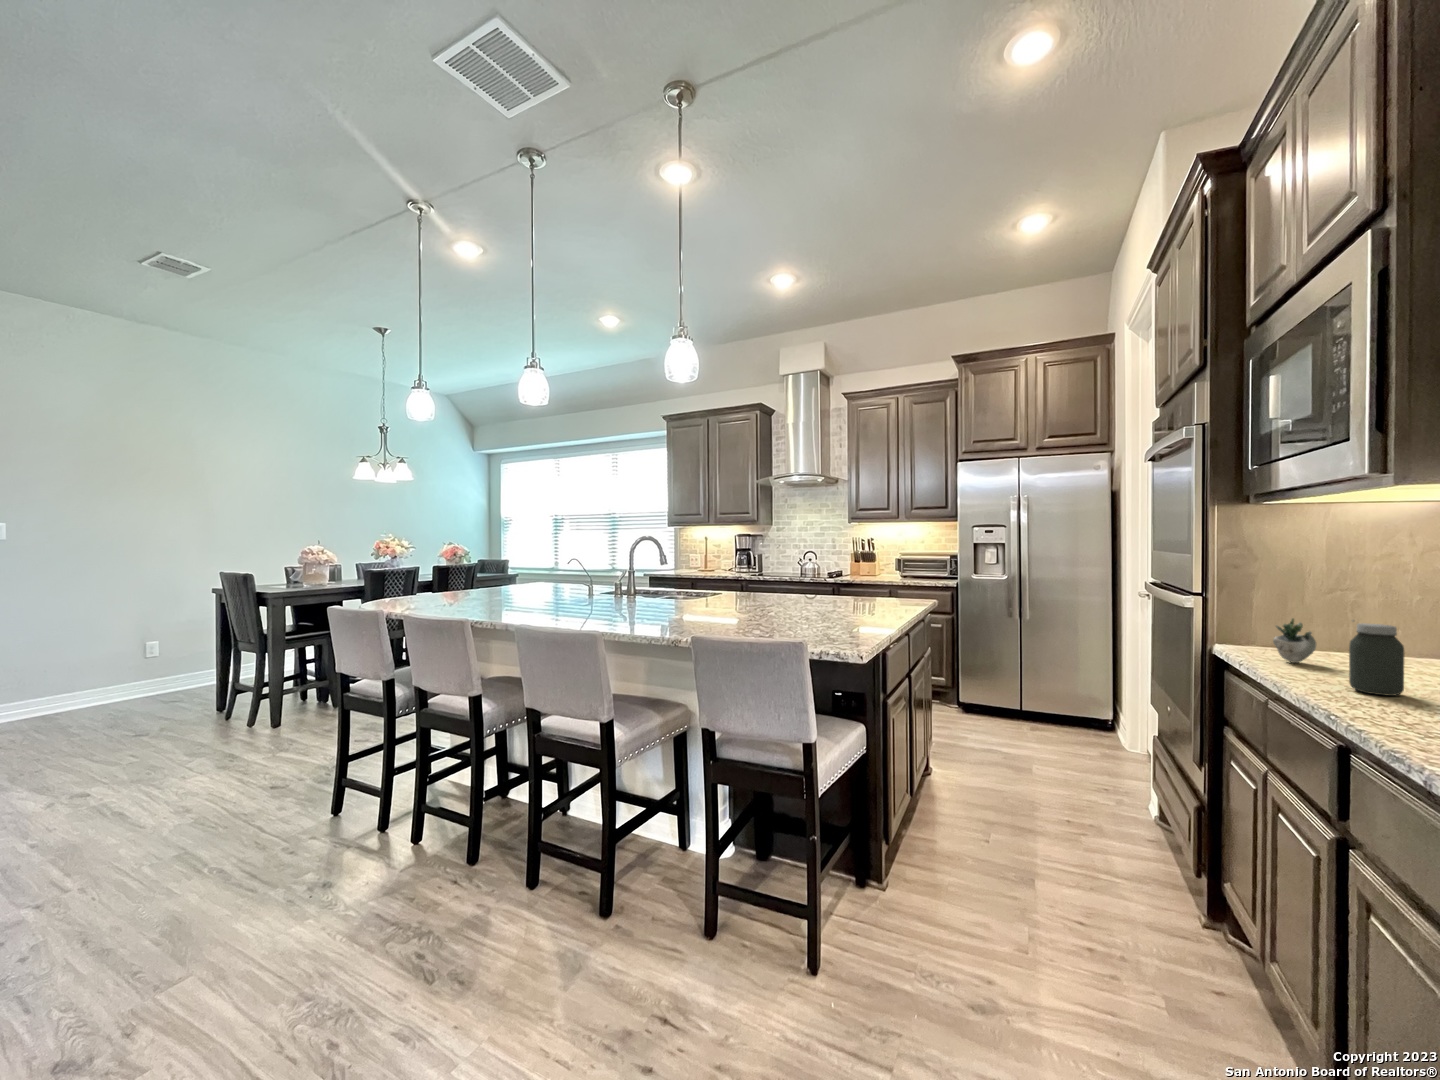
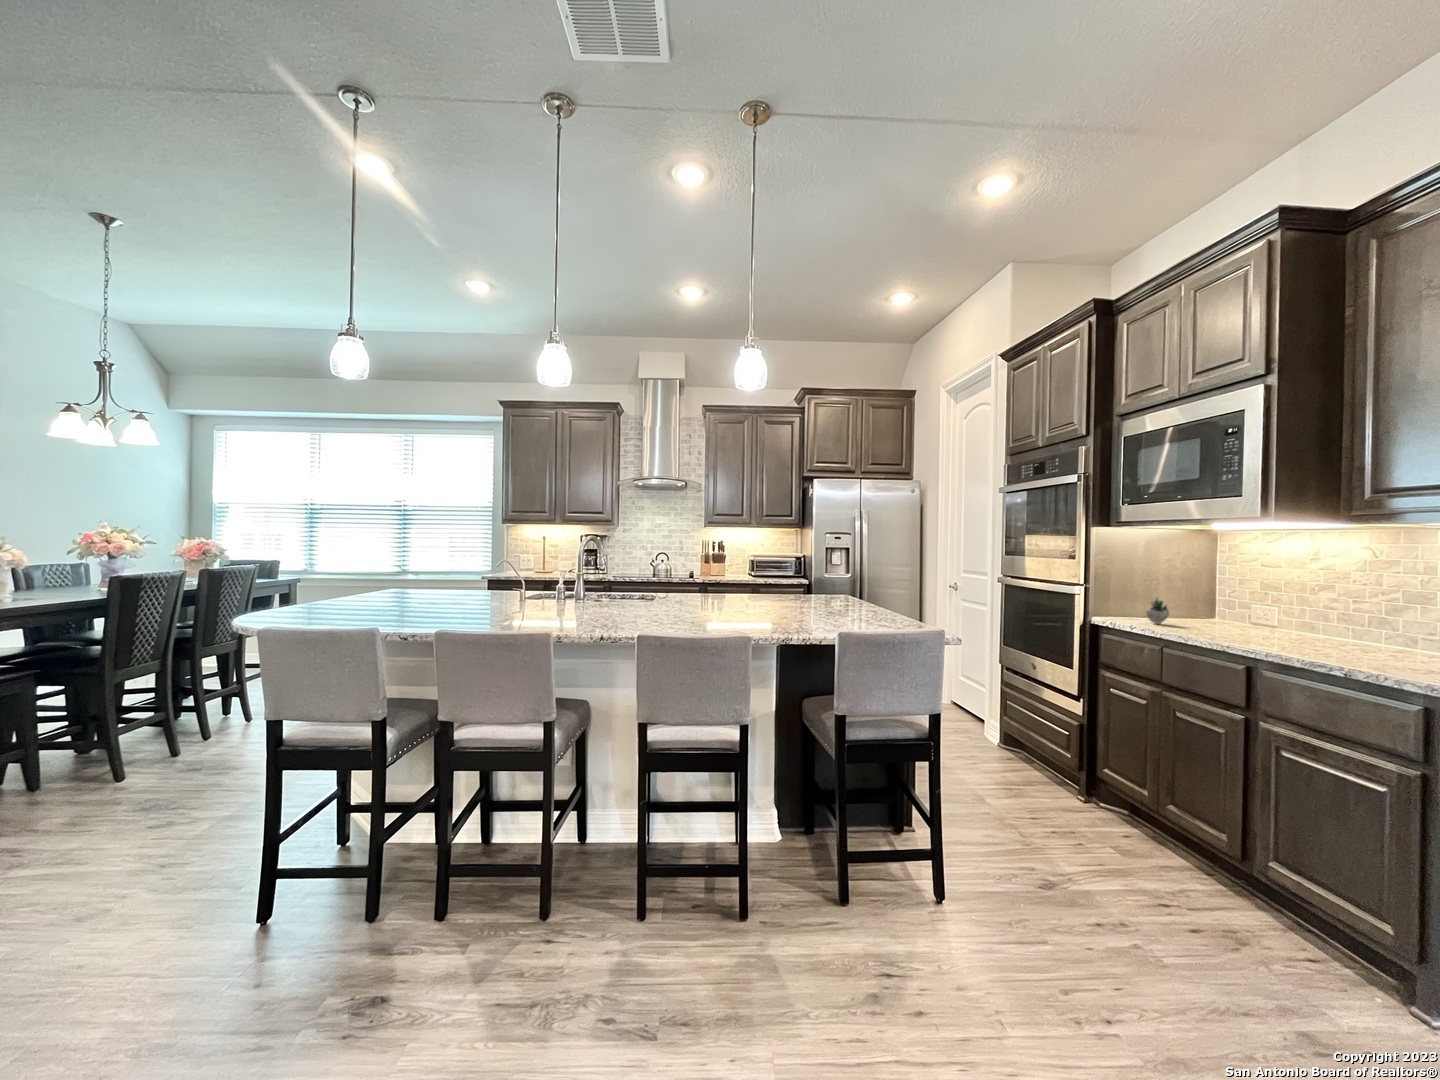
jar: present [1349,623,1404,696] -> none [1214,598,1242,638]

